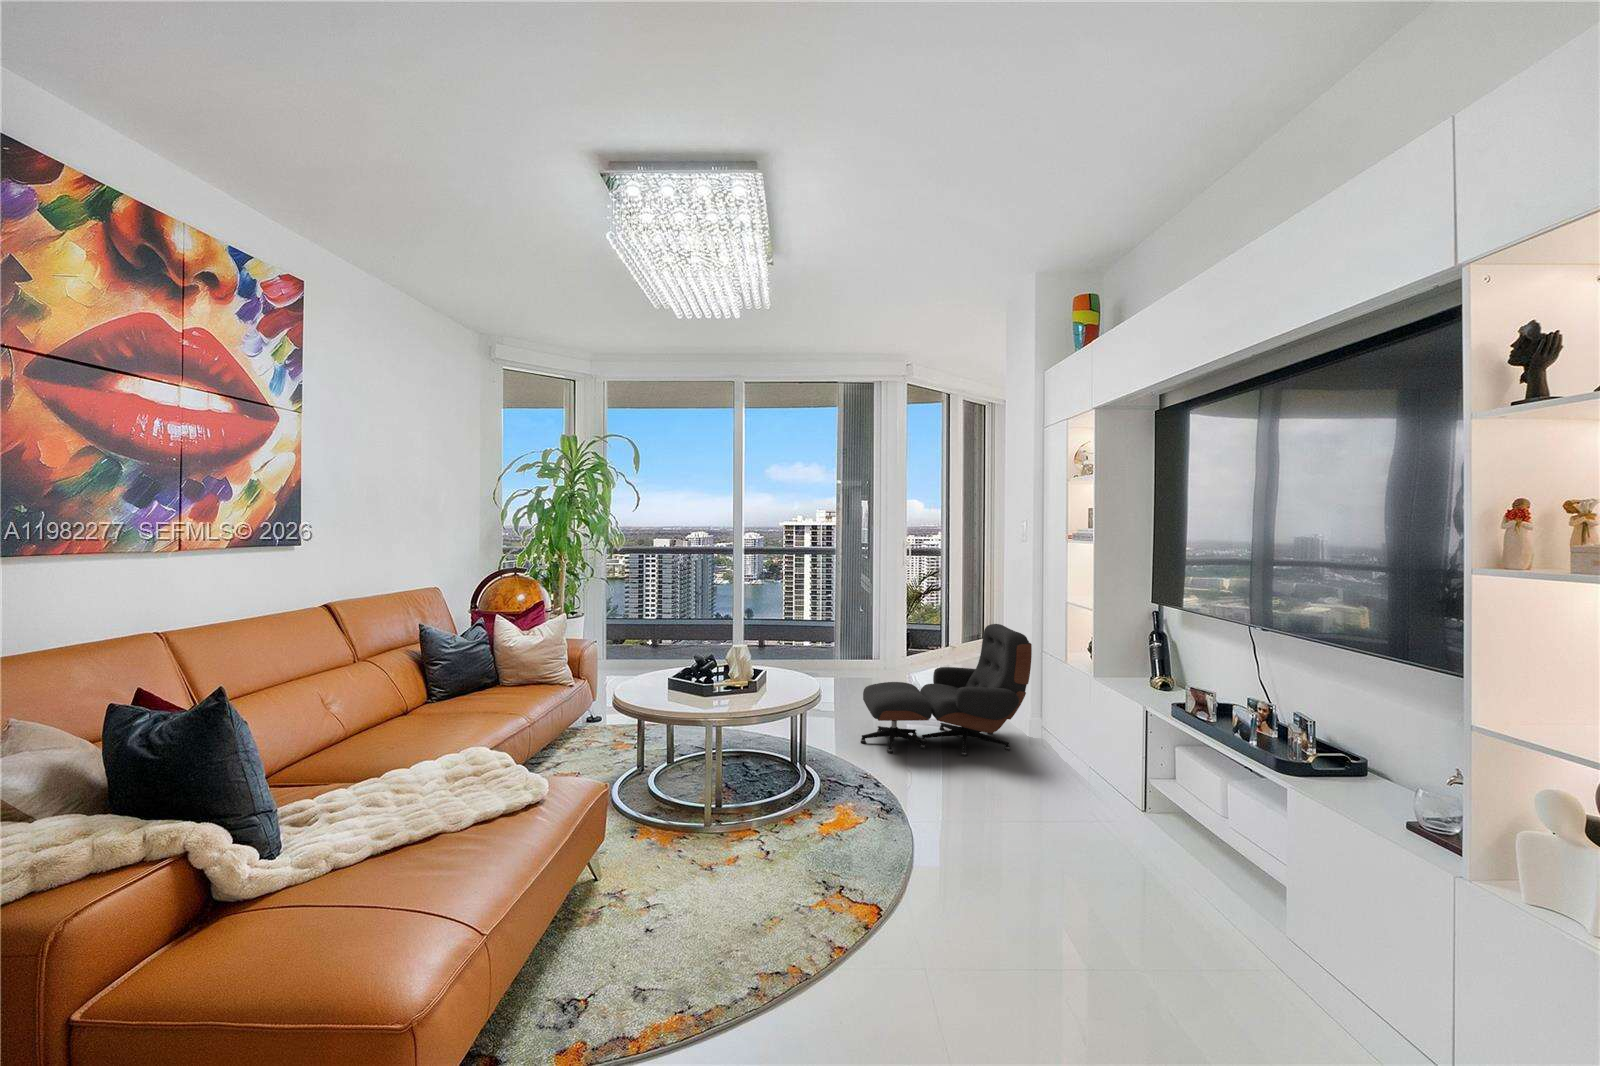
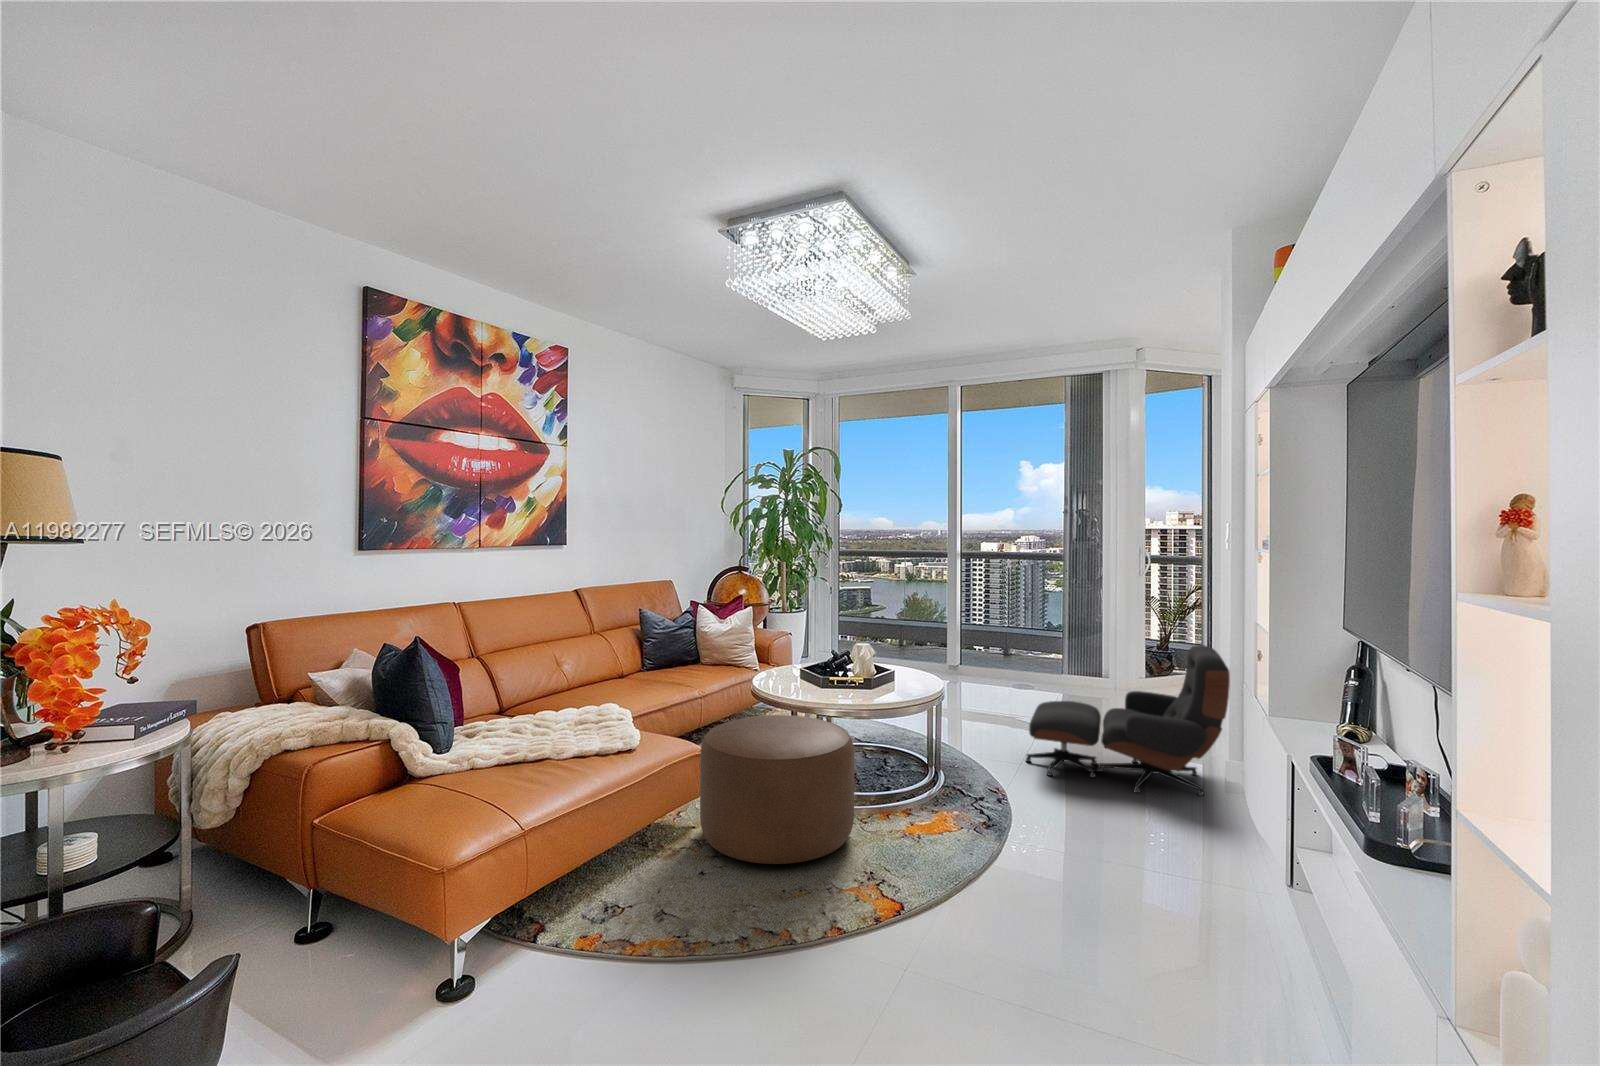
ottoman: none [609,730,782,902] -> present [700,715,854,864]

